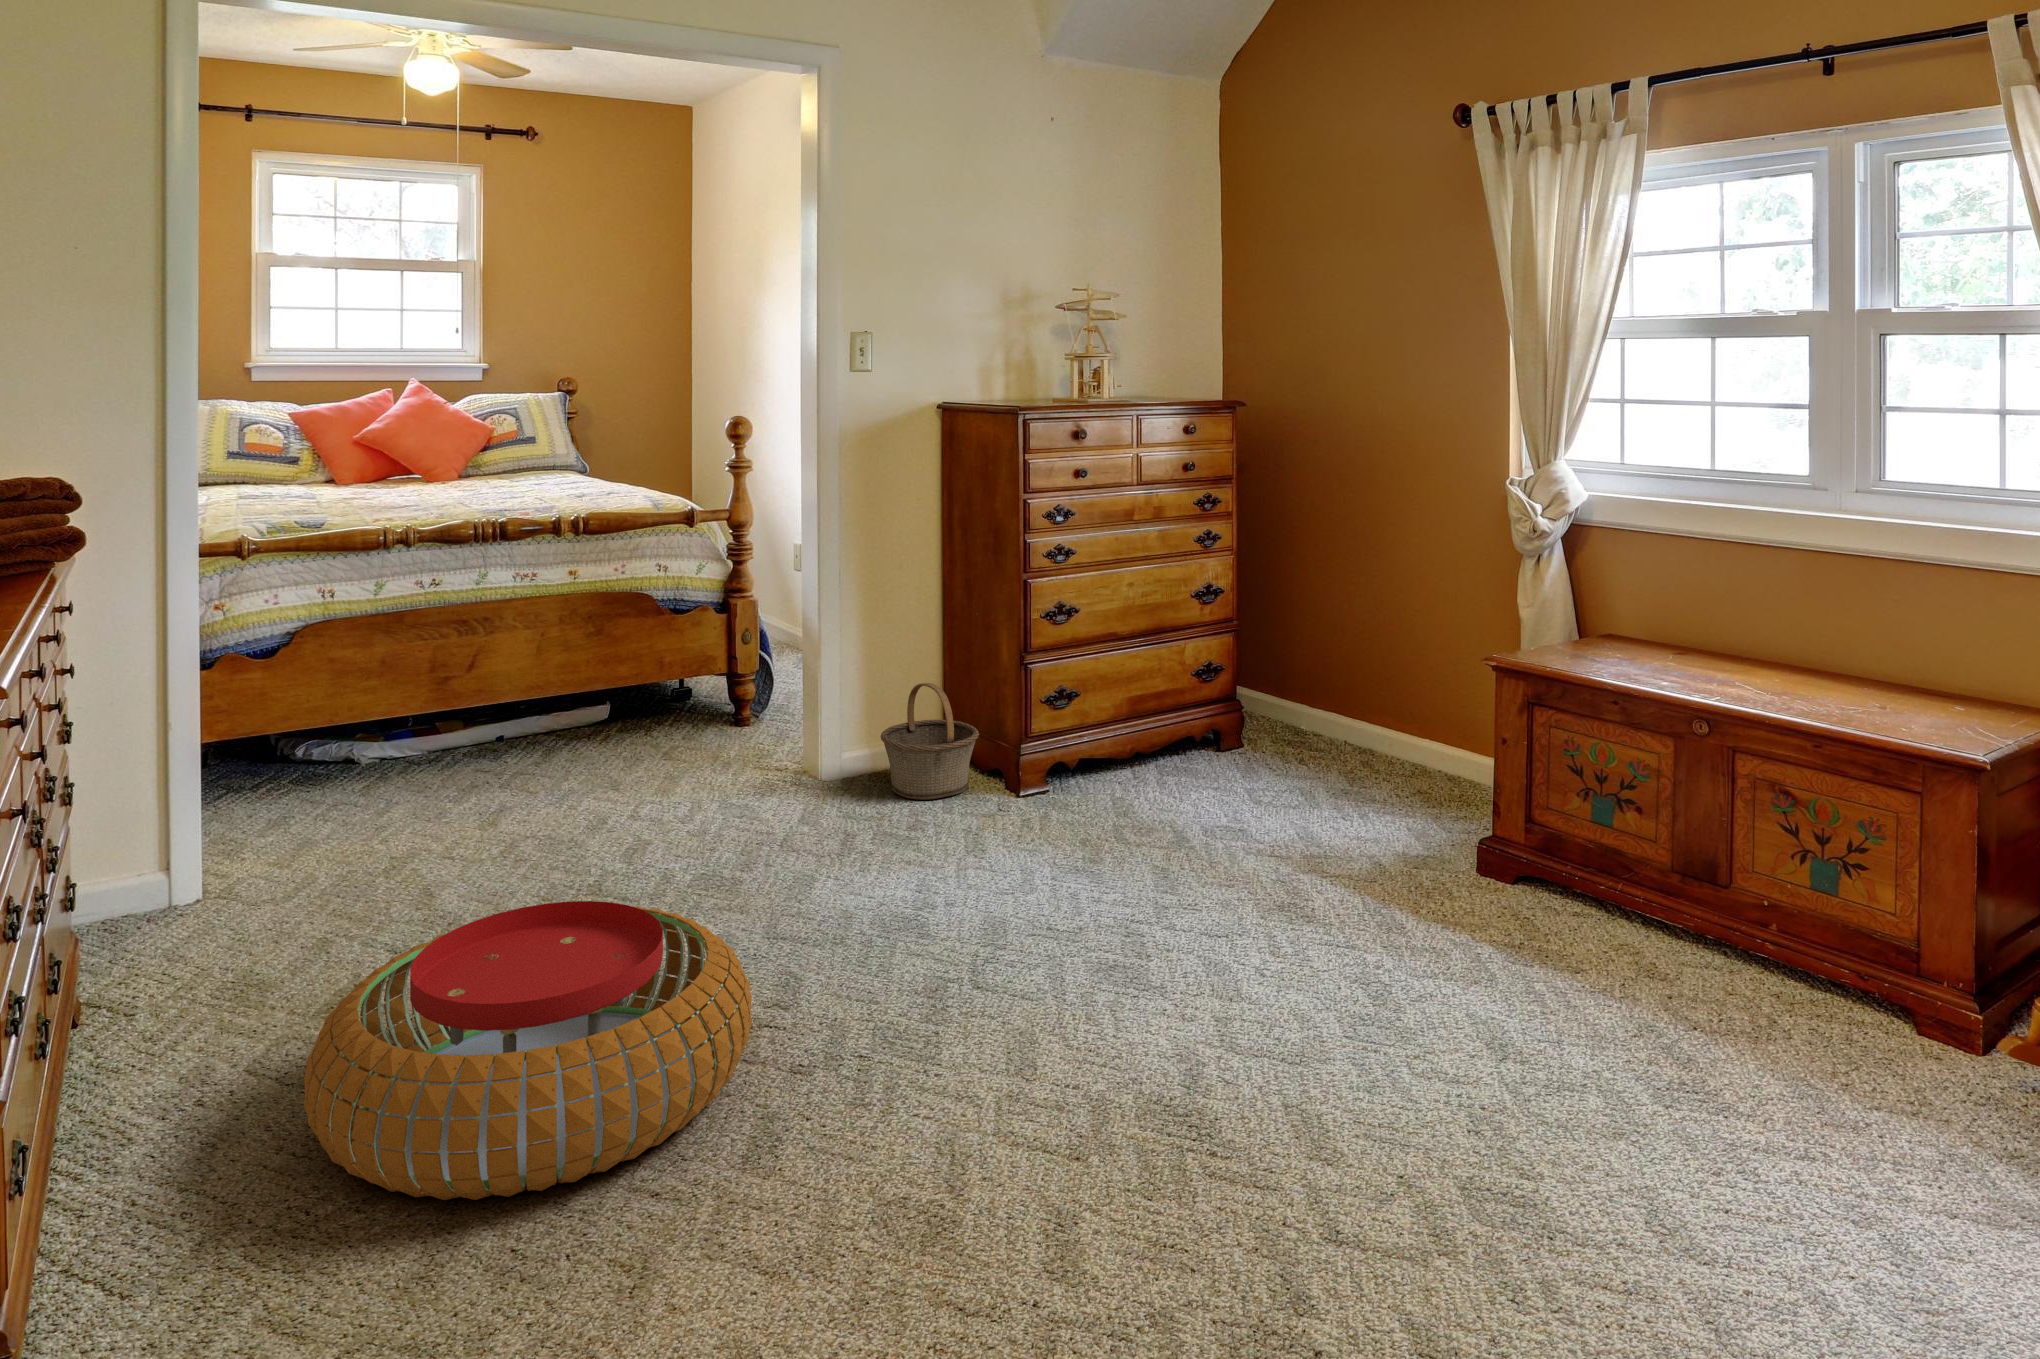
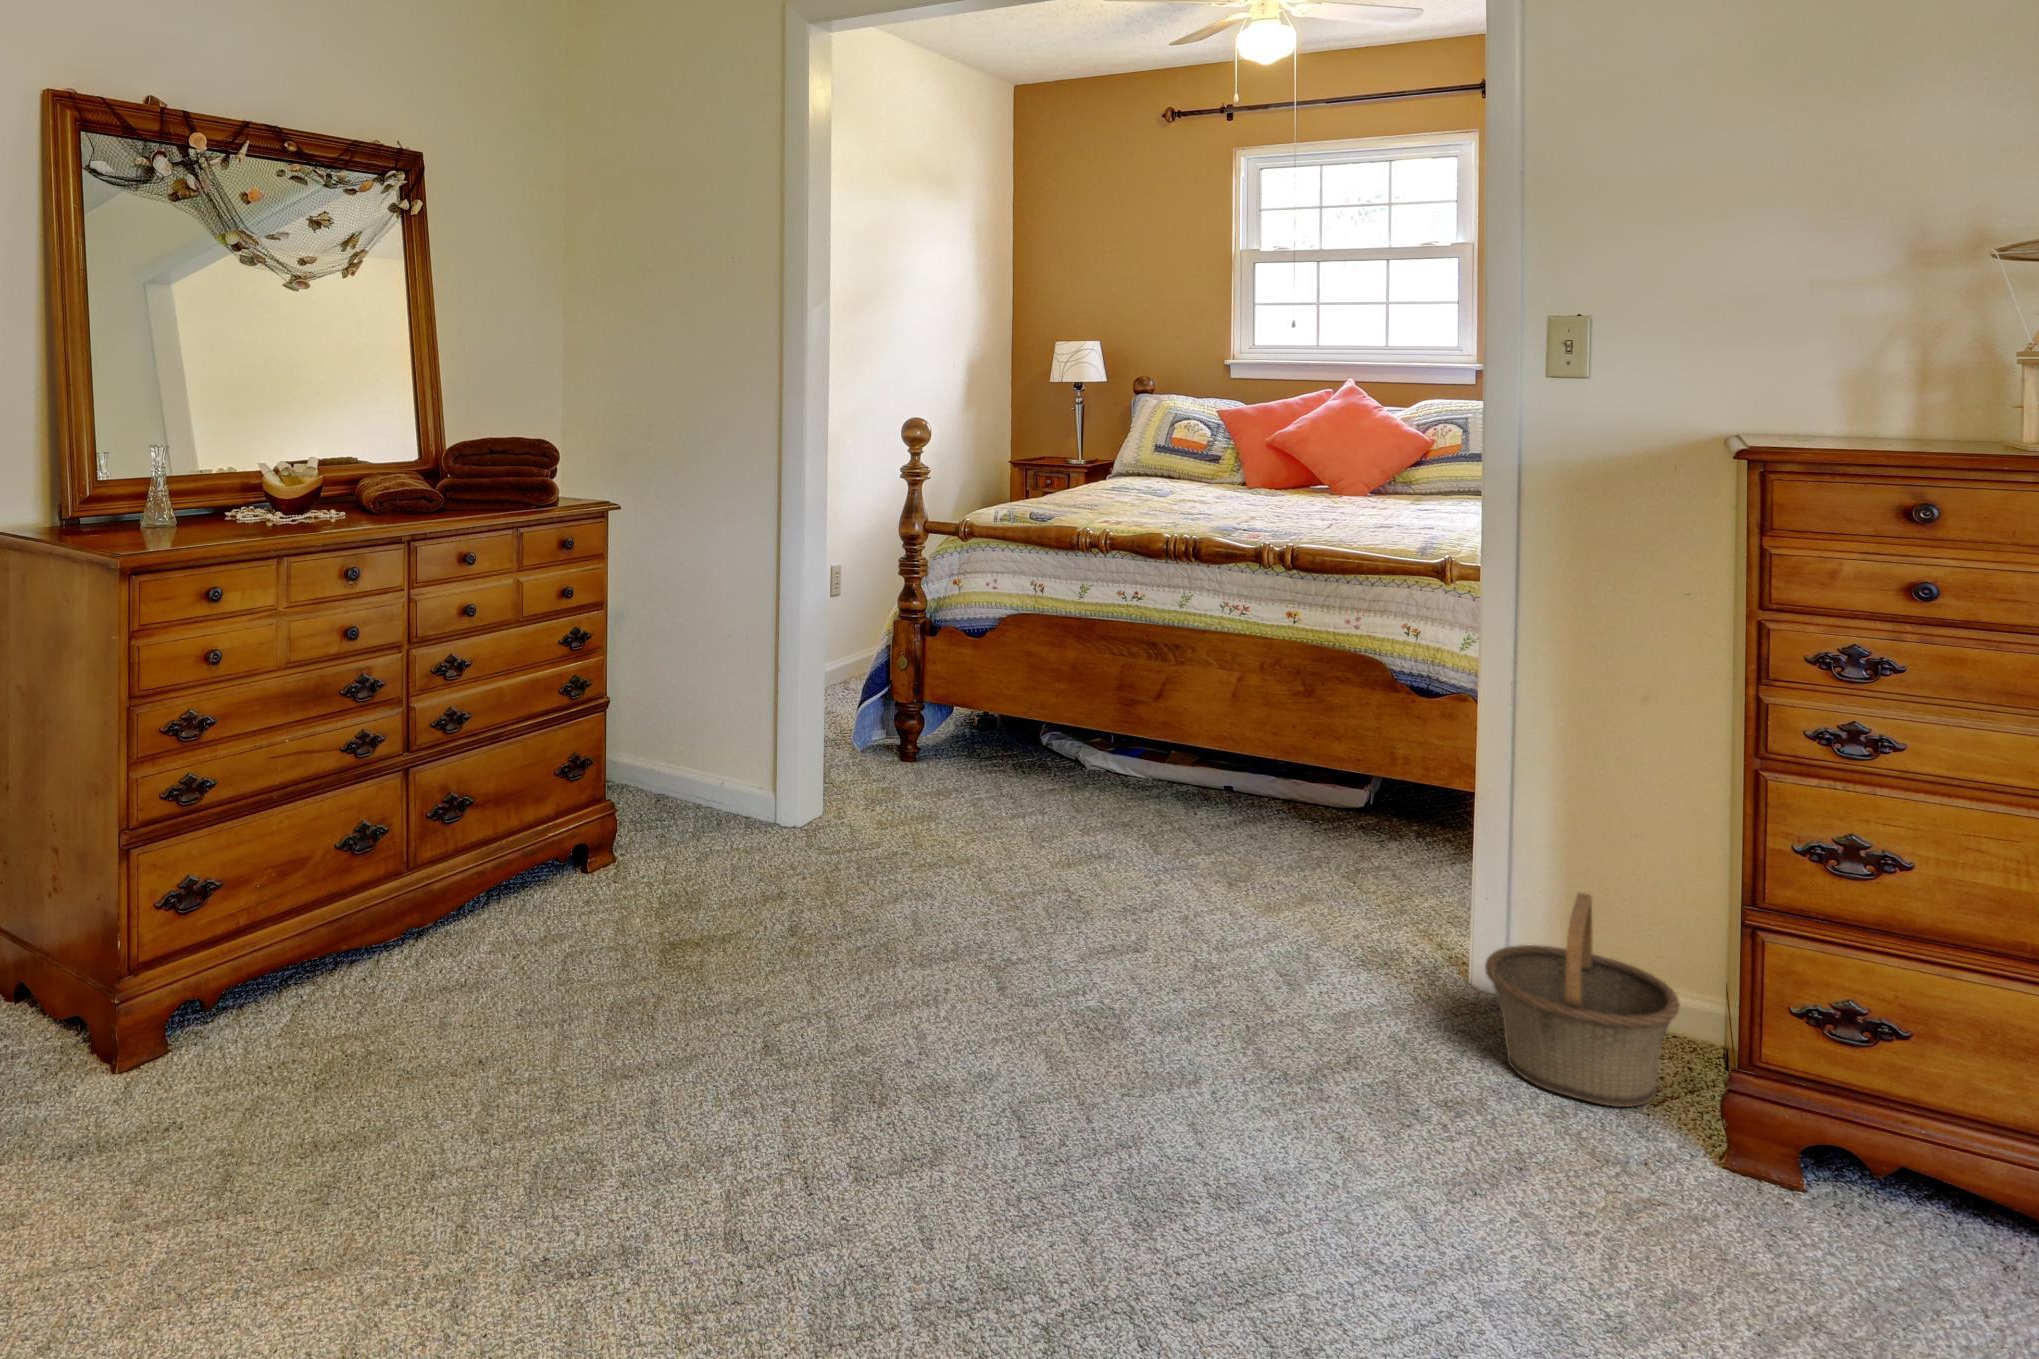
pouf: present [304,901,752,1200] -> none [383,906,807,1211]

